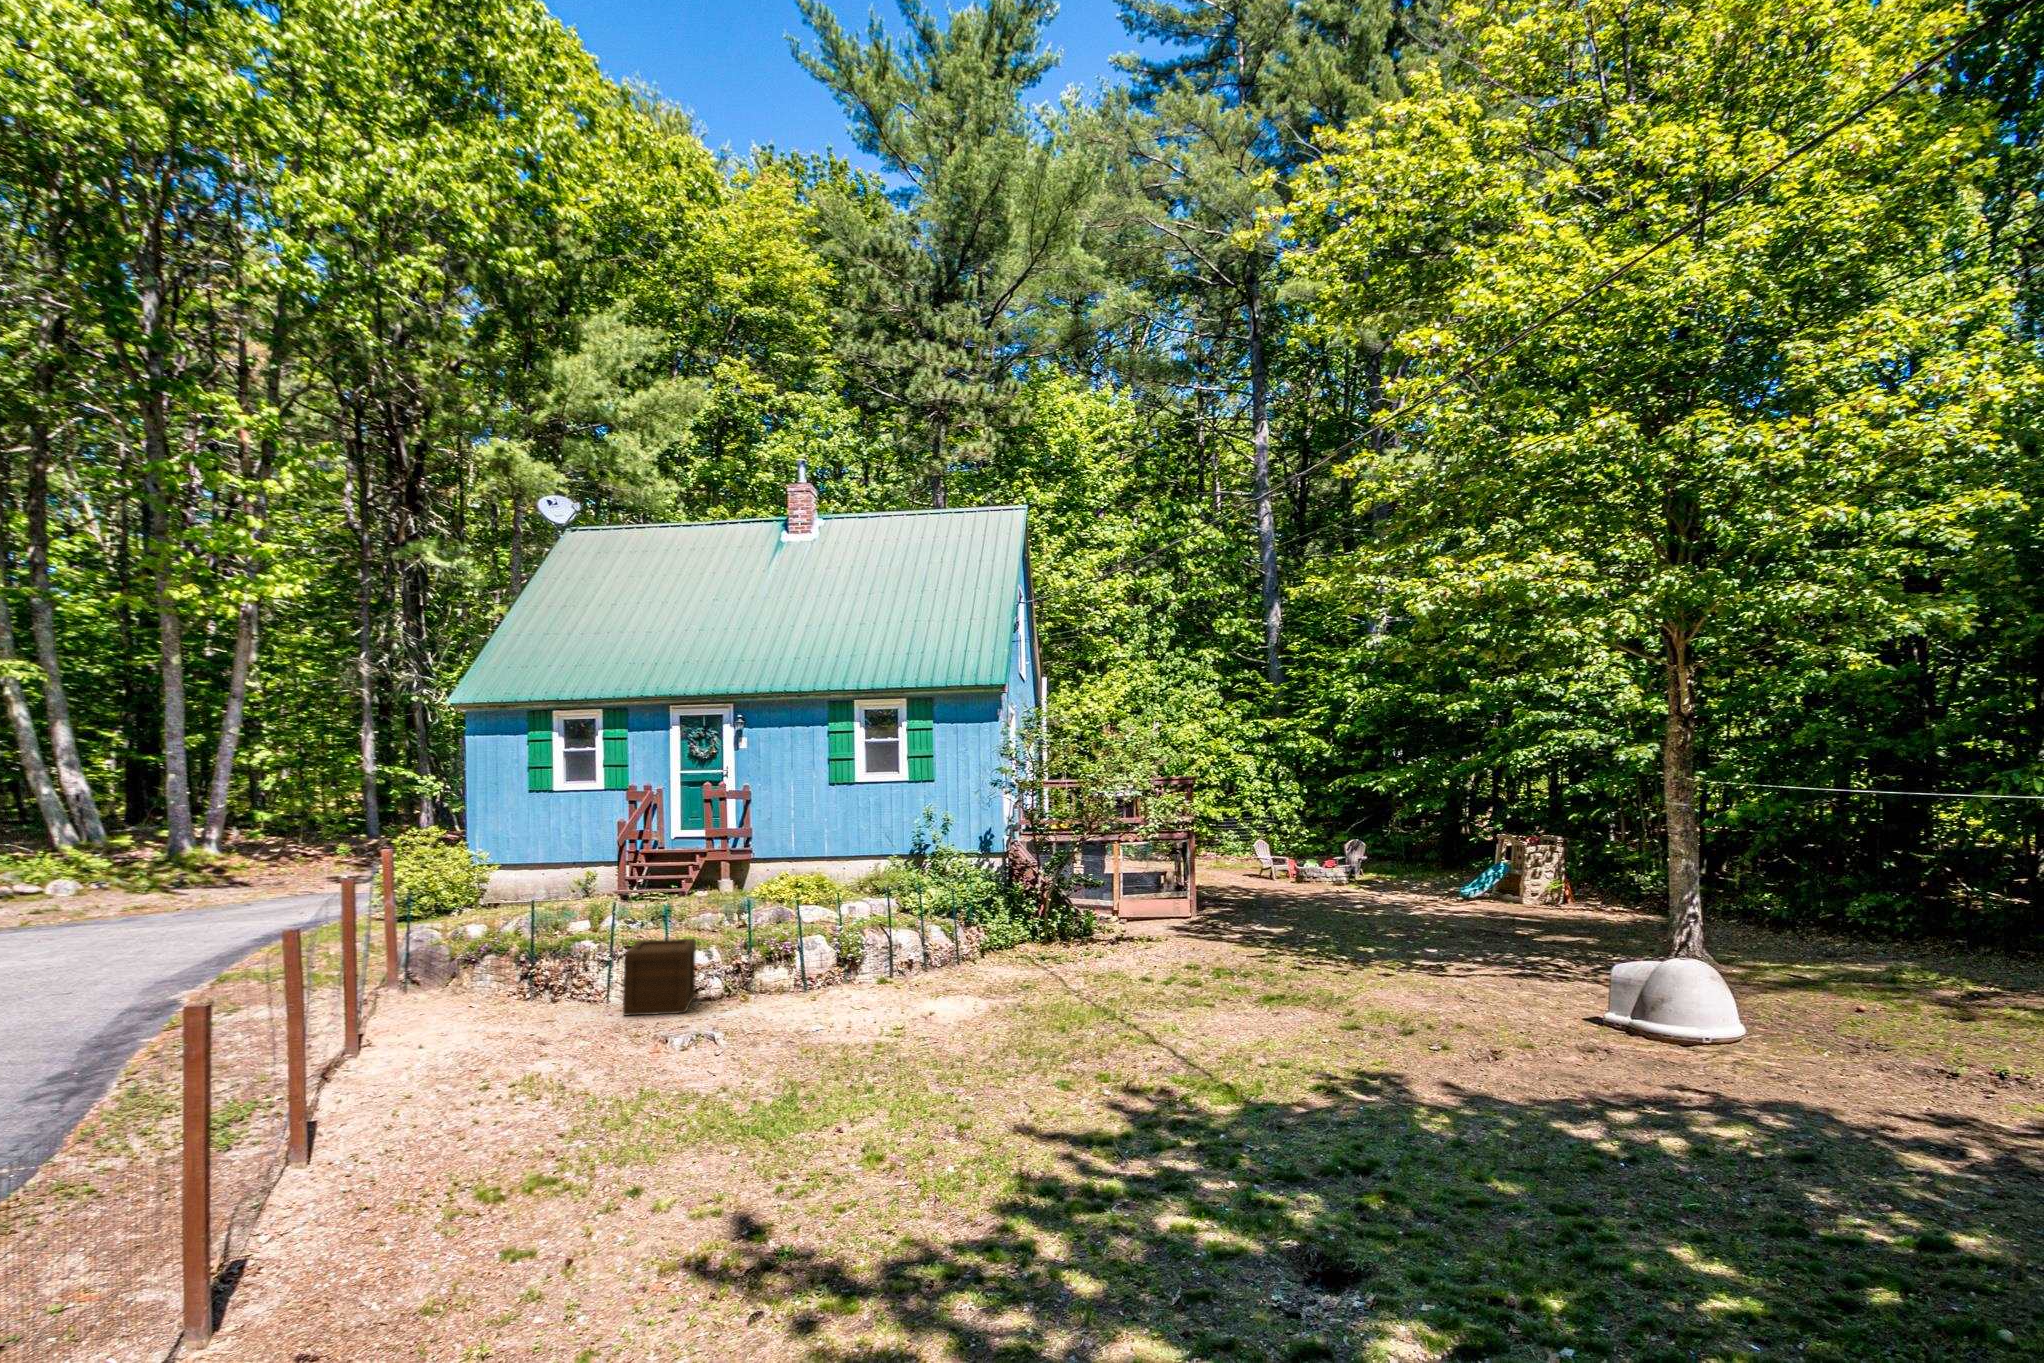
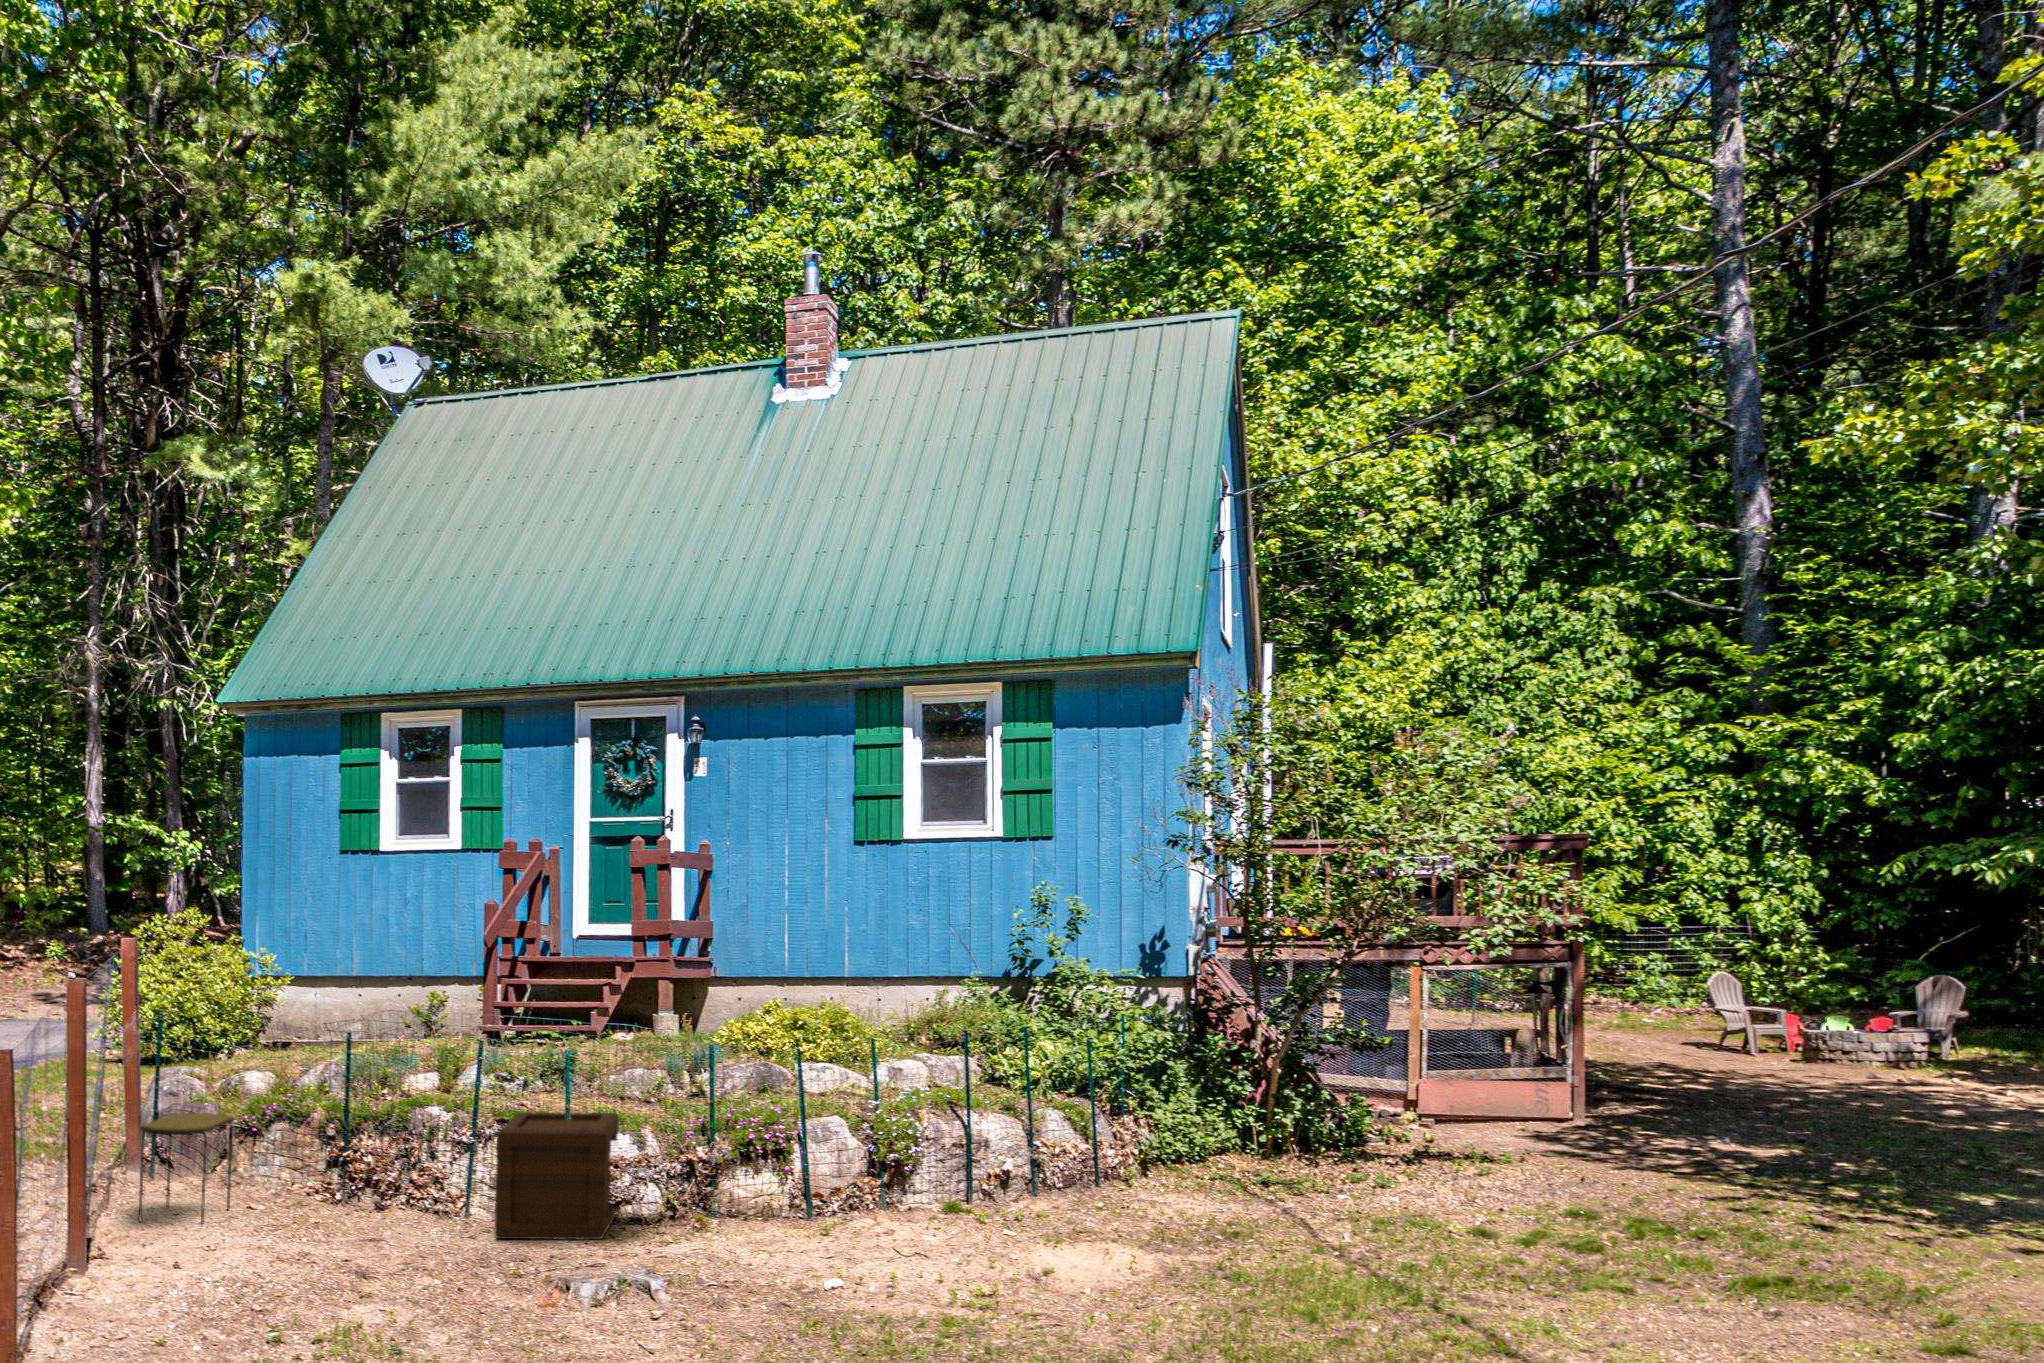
side table: none [413,947,472,1014] -> present [139,1113,234,1223]

